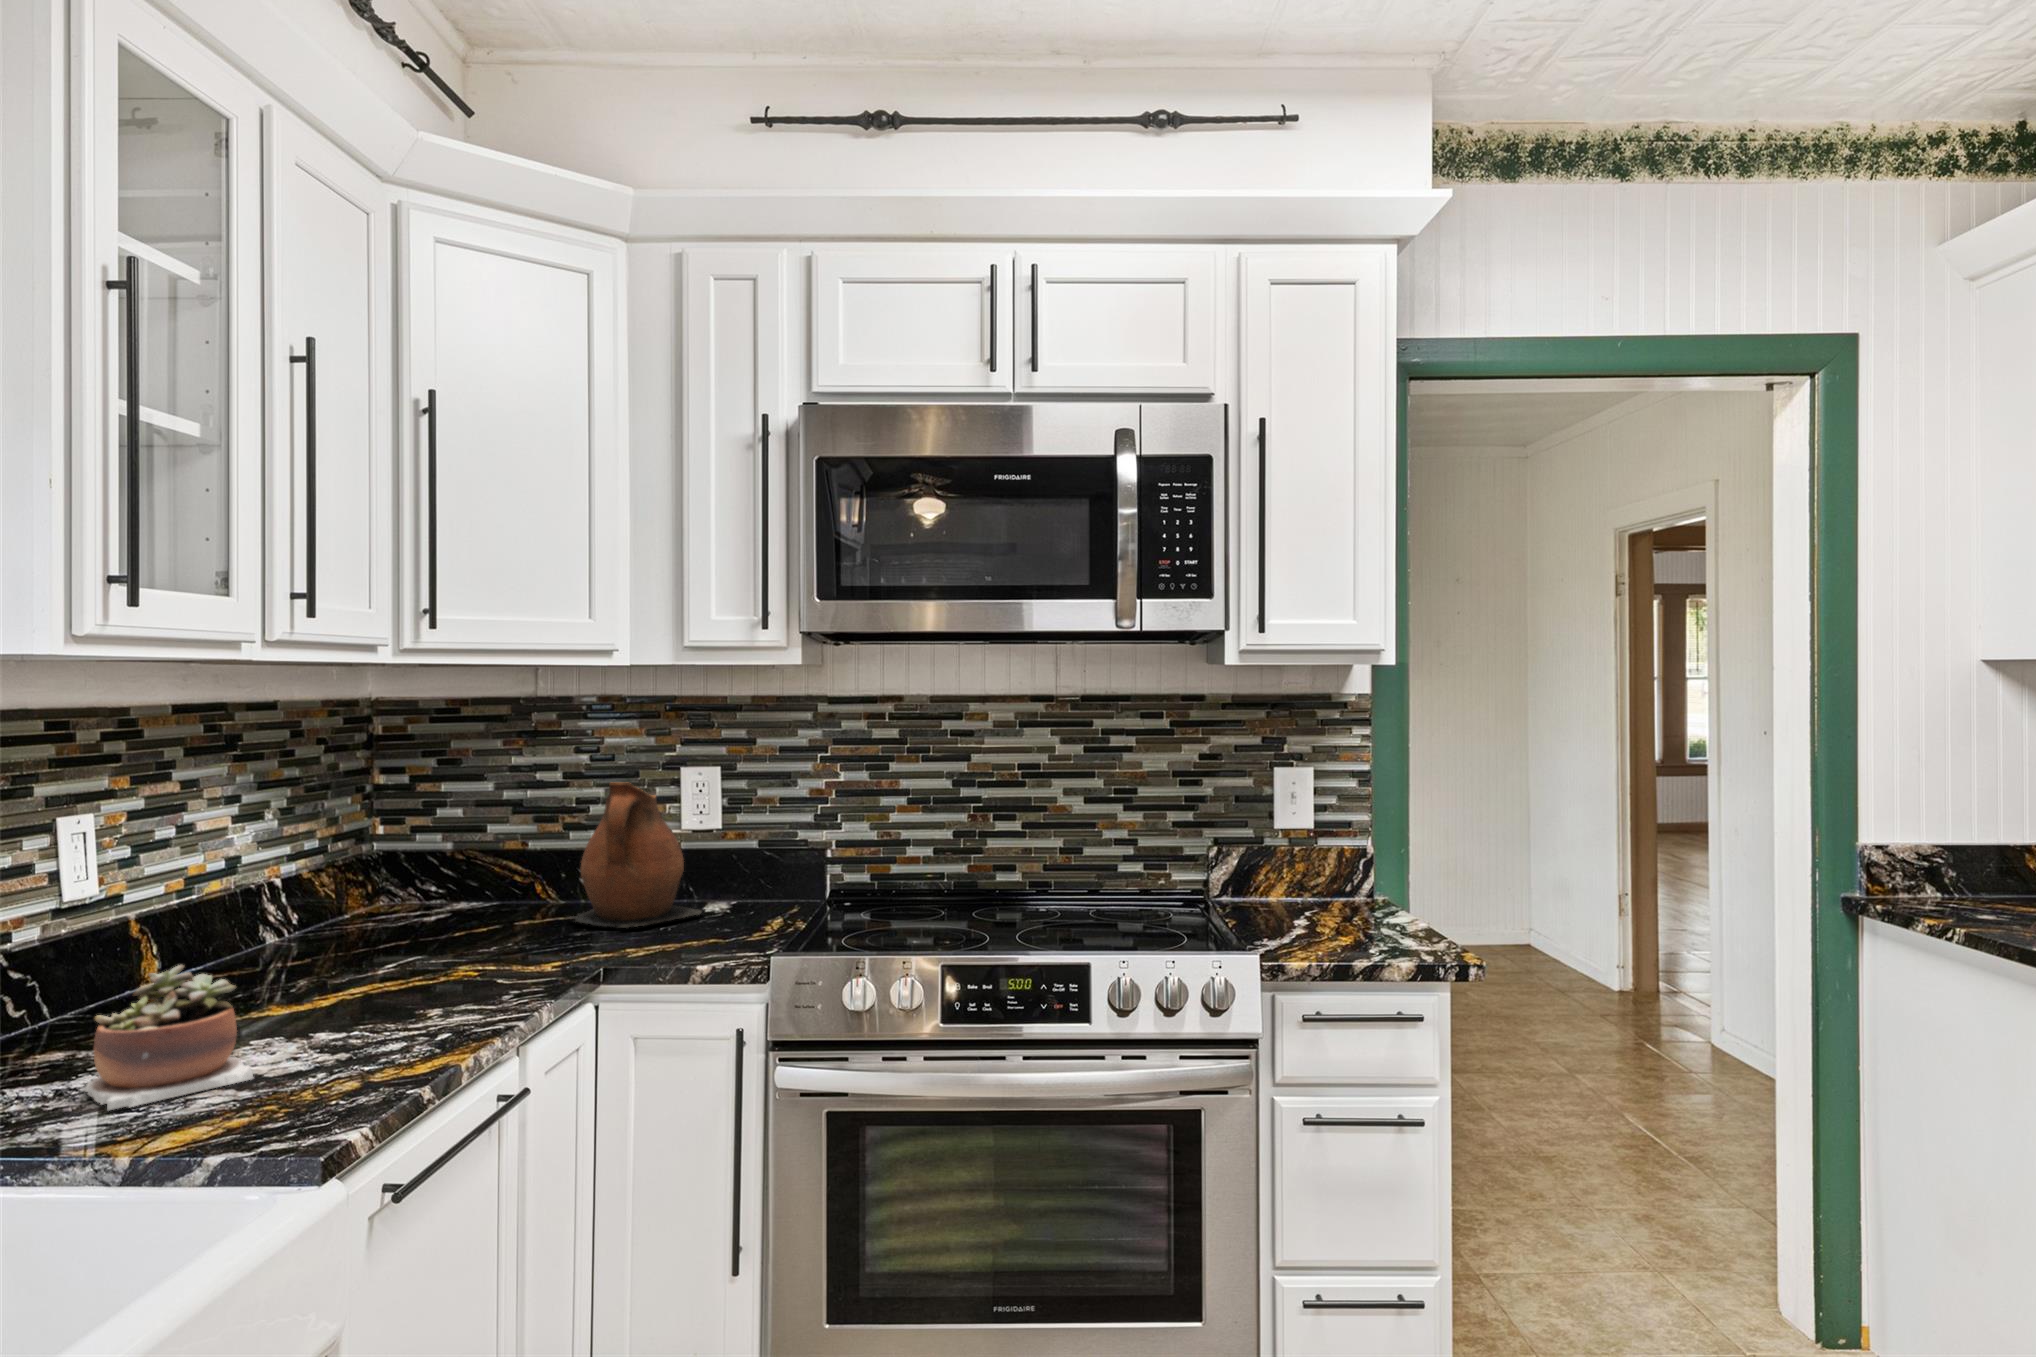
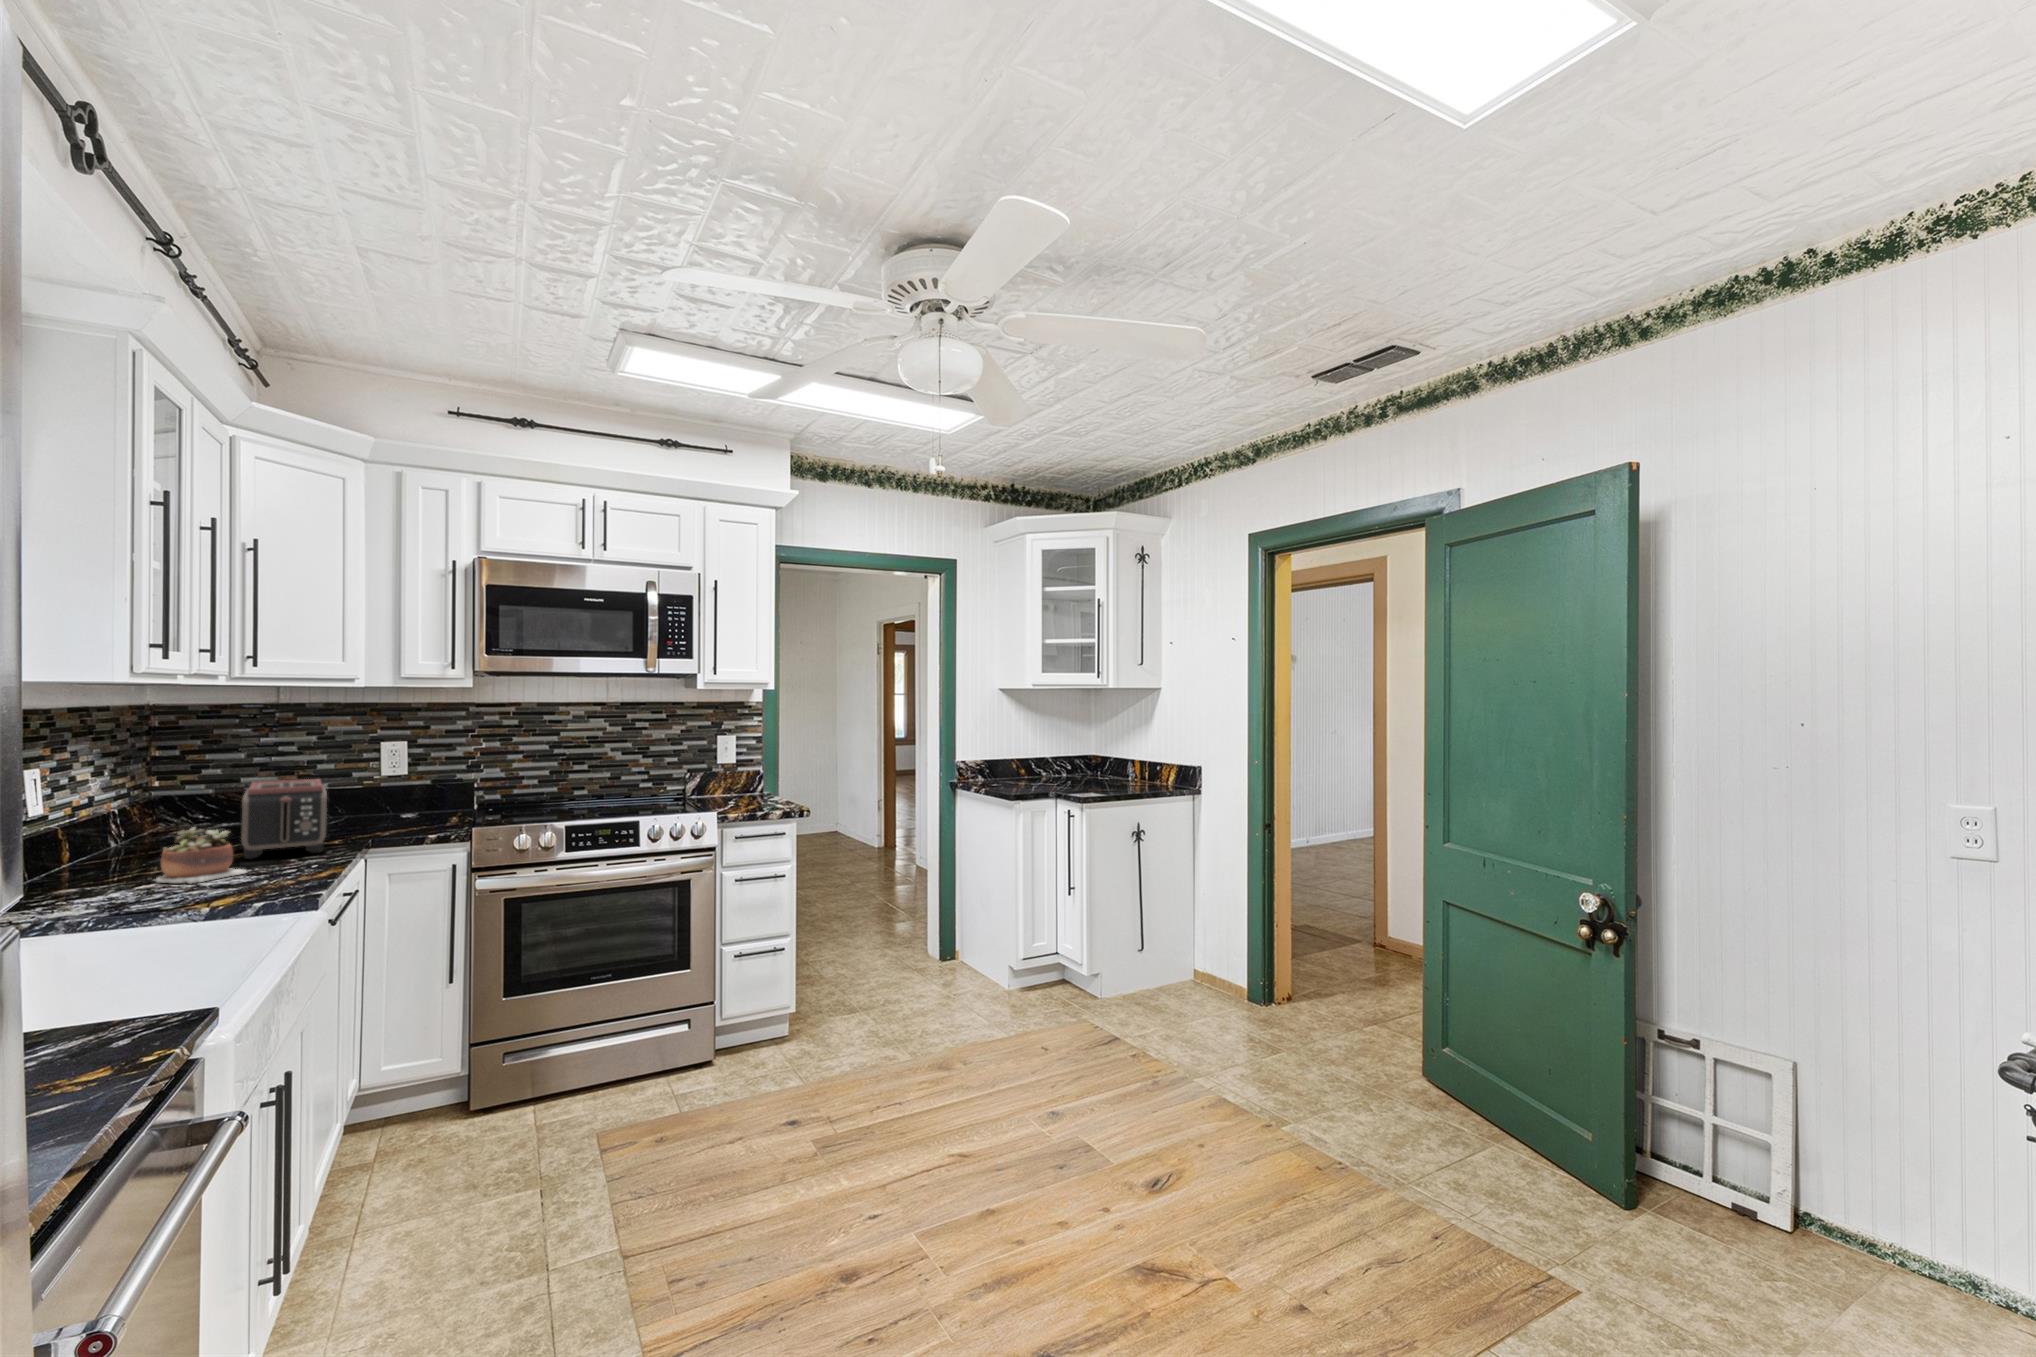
ceramic pitcher: present [572,783,702,928] -> none [315,749,404,825]
toaster: none [319,846,521,1020] -> present [241,779,327,859]

